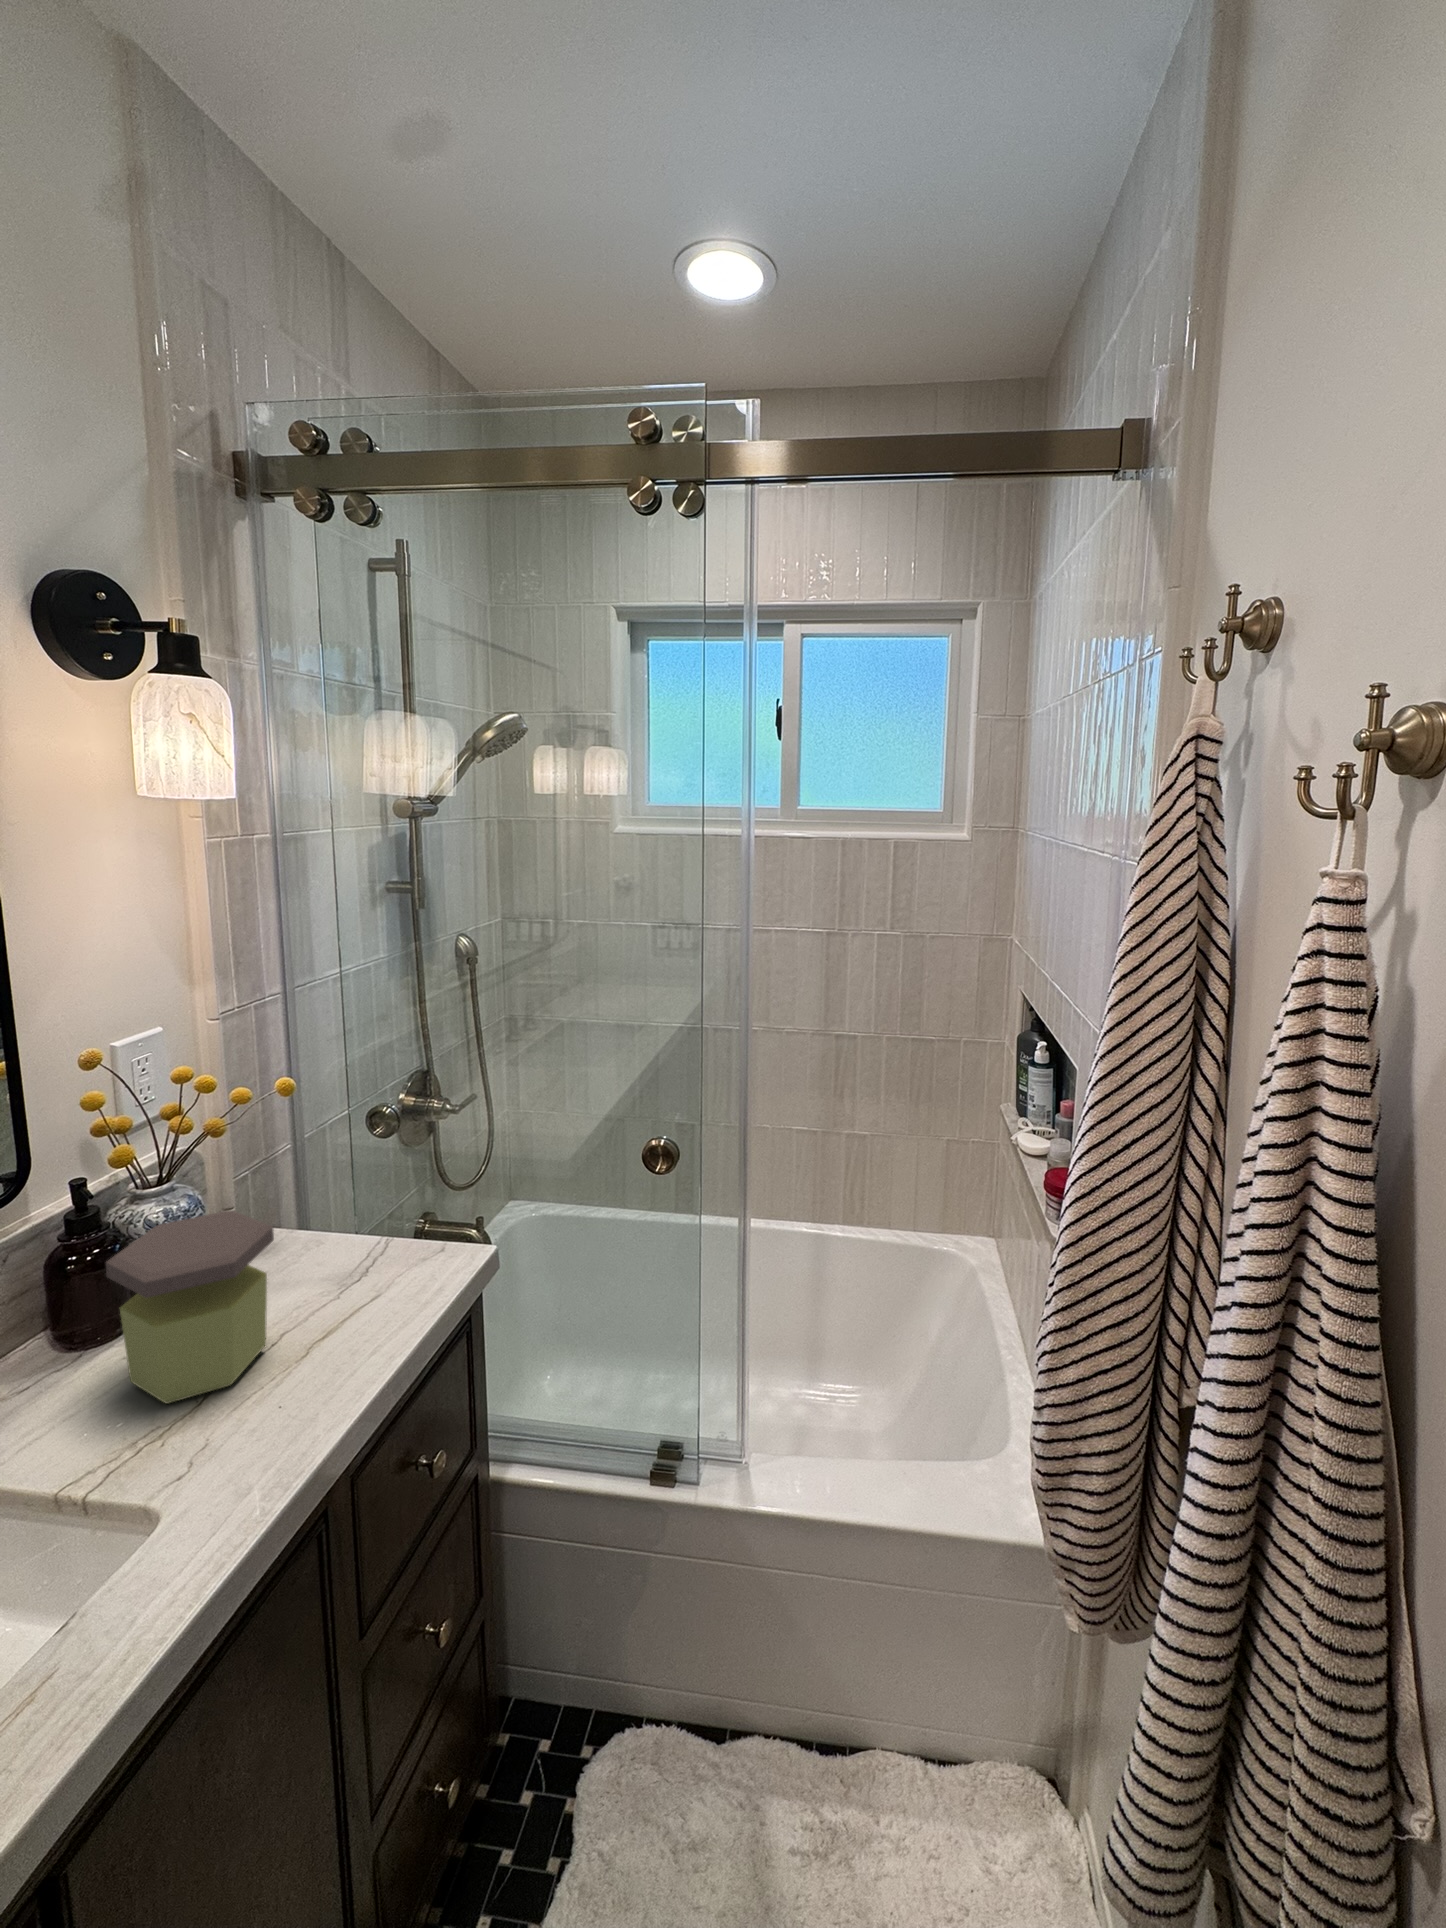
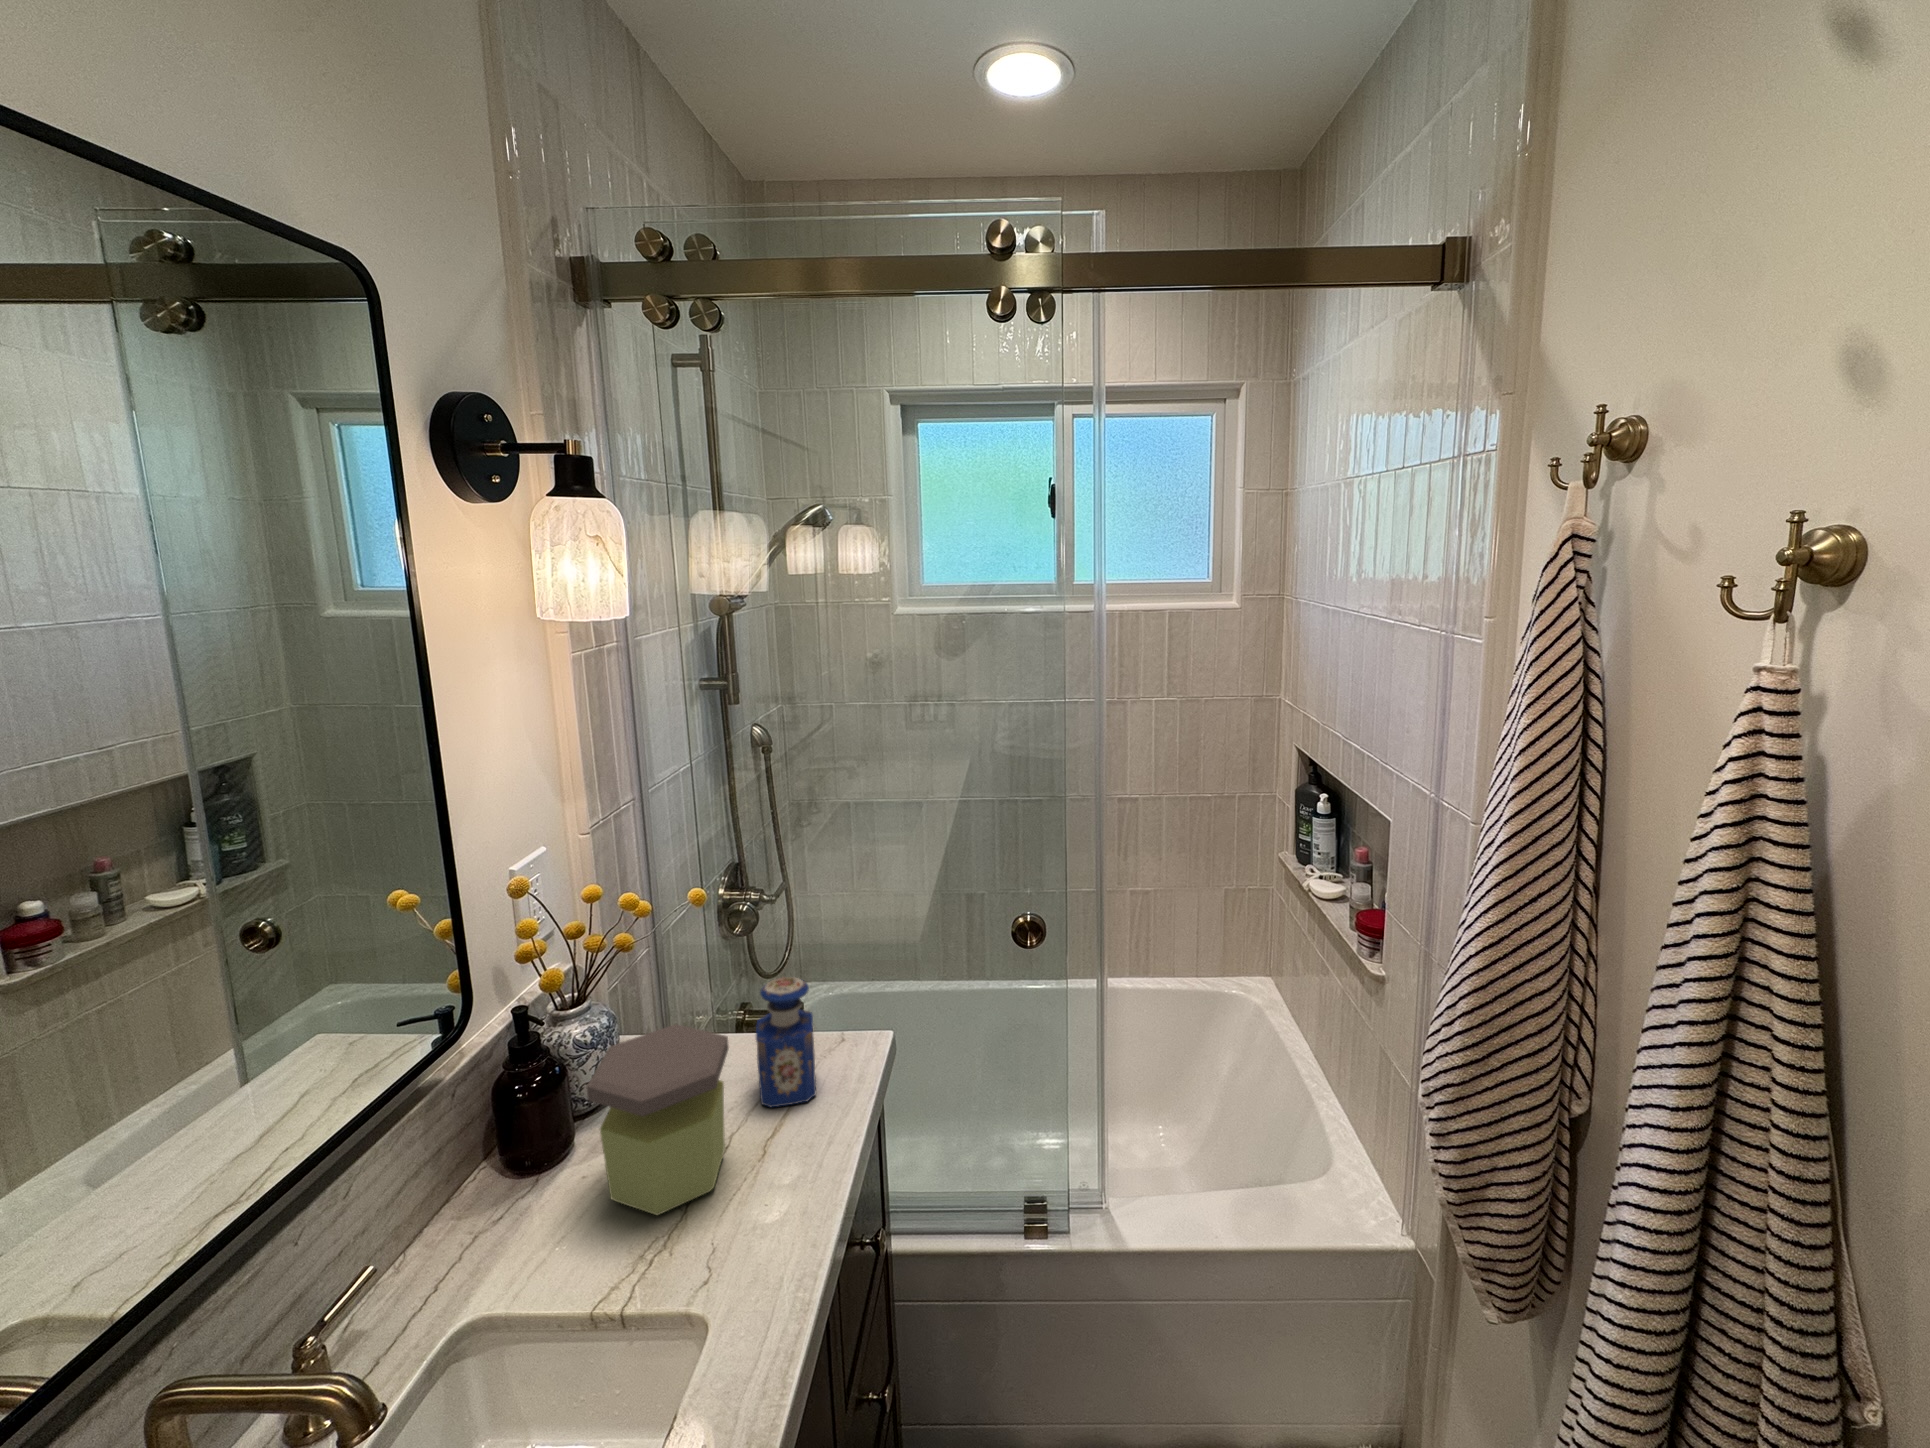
perfume bottle: none [326,1175,398,1307] -> present [756,977,816,1107]

